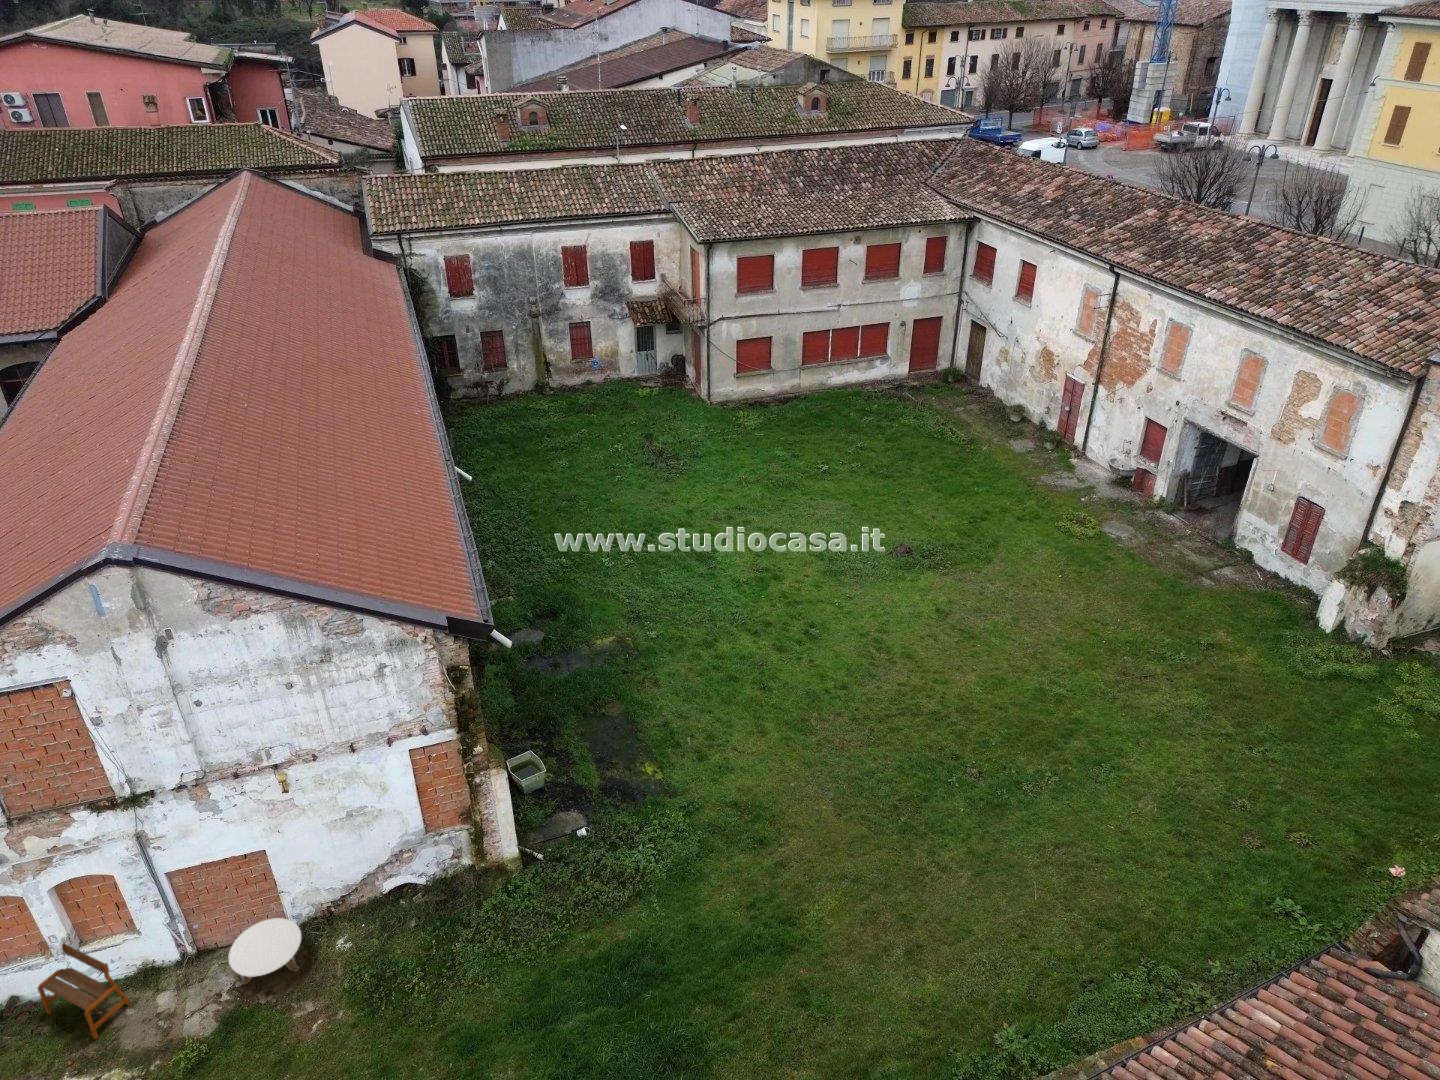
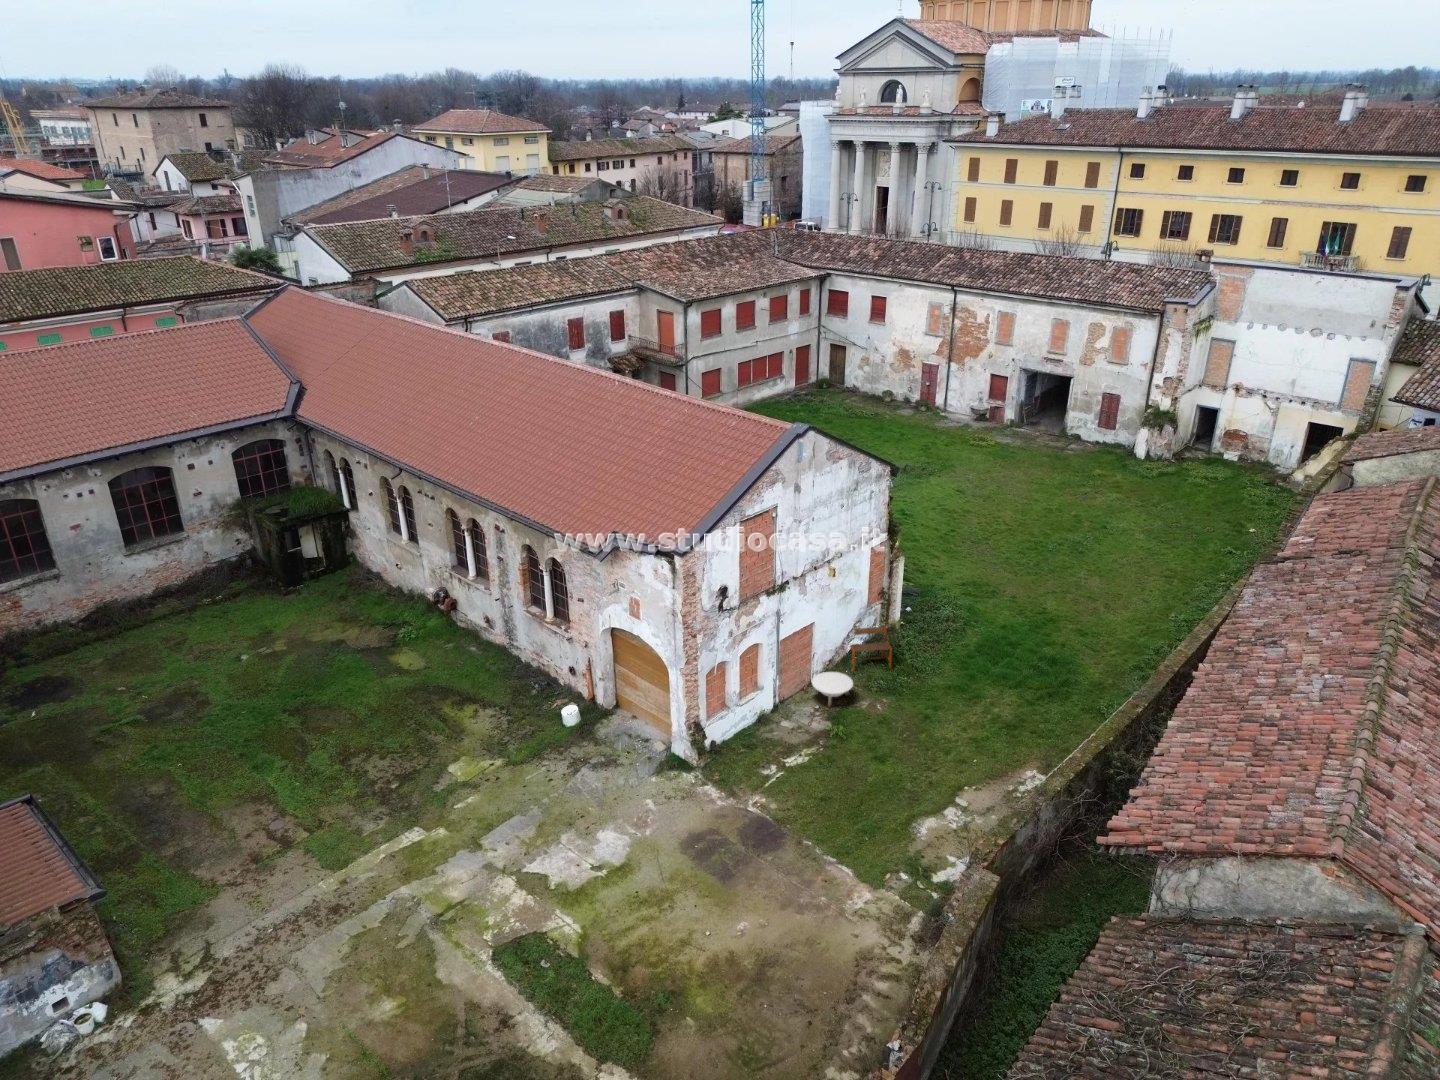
bench: present [38,943,130,1039] -> present [850,626,892,671]

